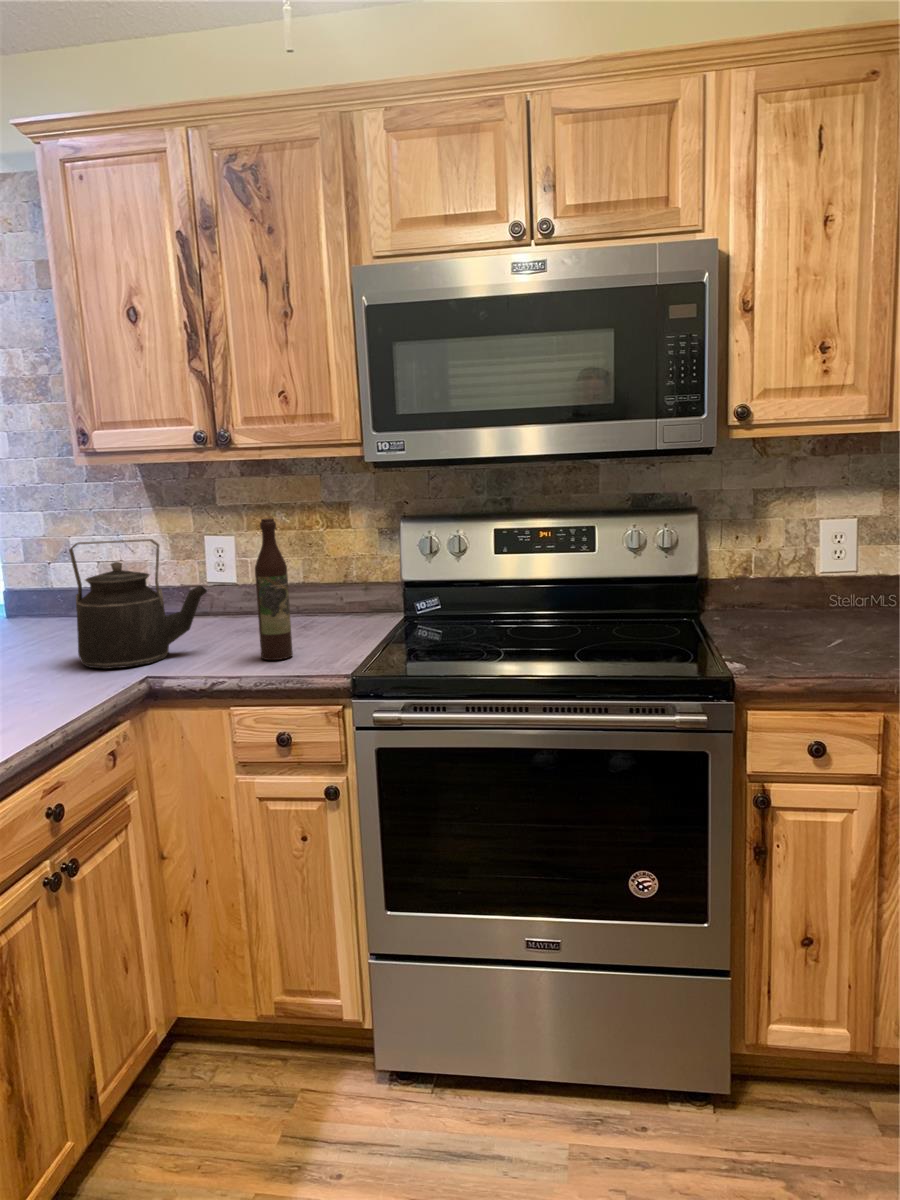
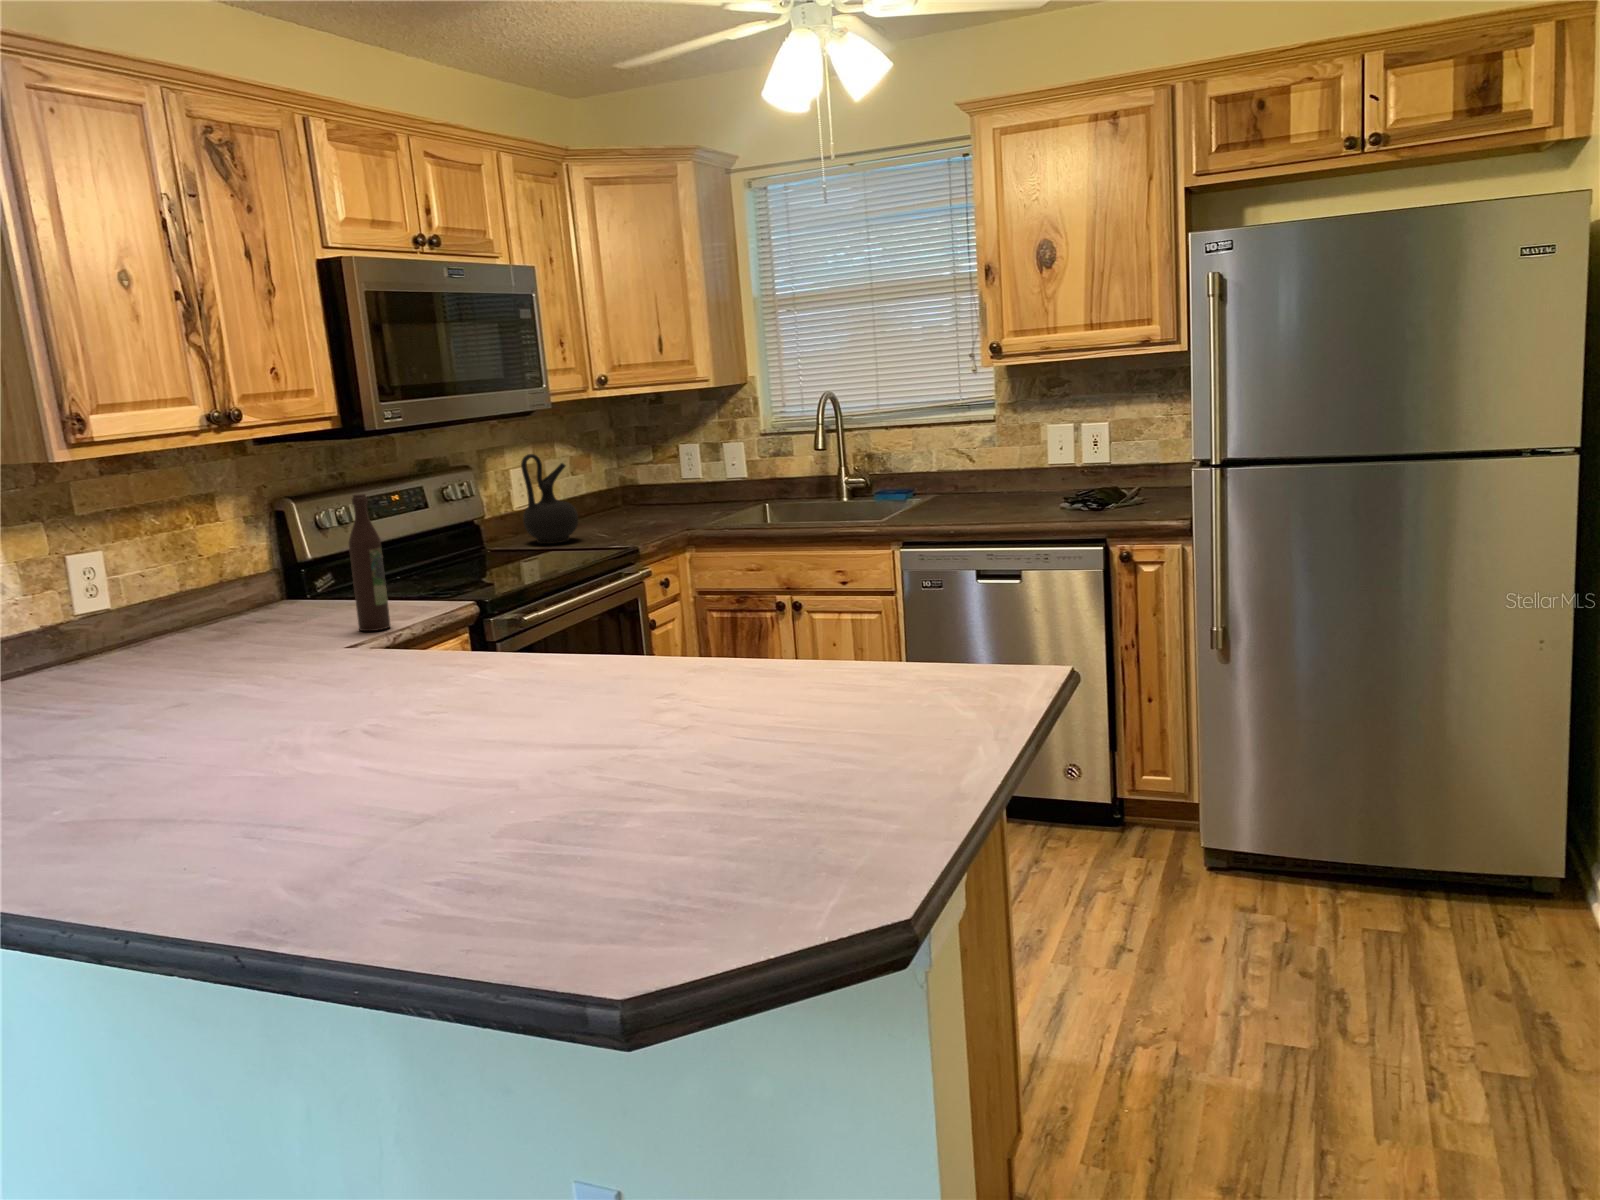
ceramic jug: none [769,501,849,628] -> present [521,454,578,544]
kettle: present [69,539,207,669] -> none [207,531,313,678]

